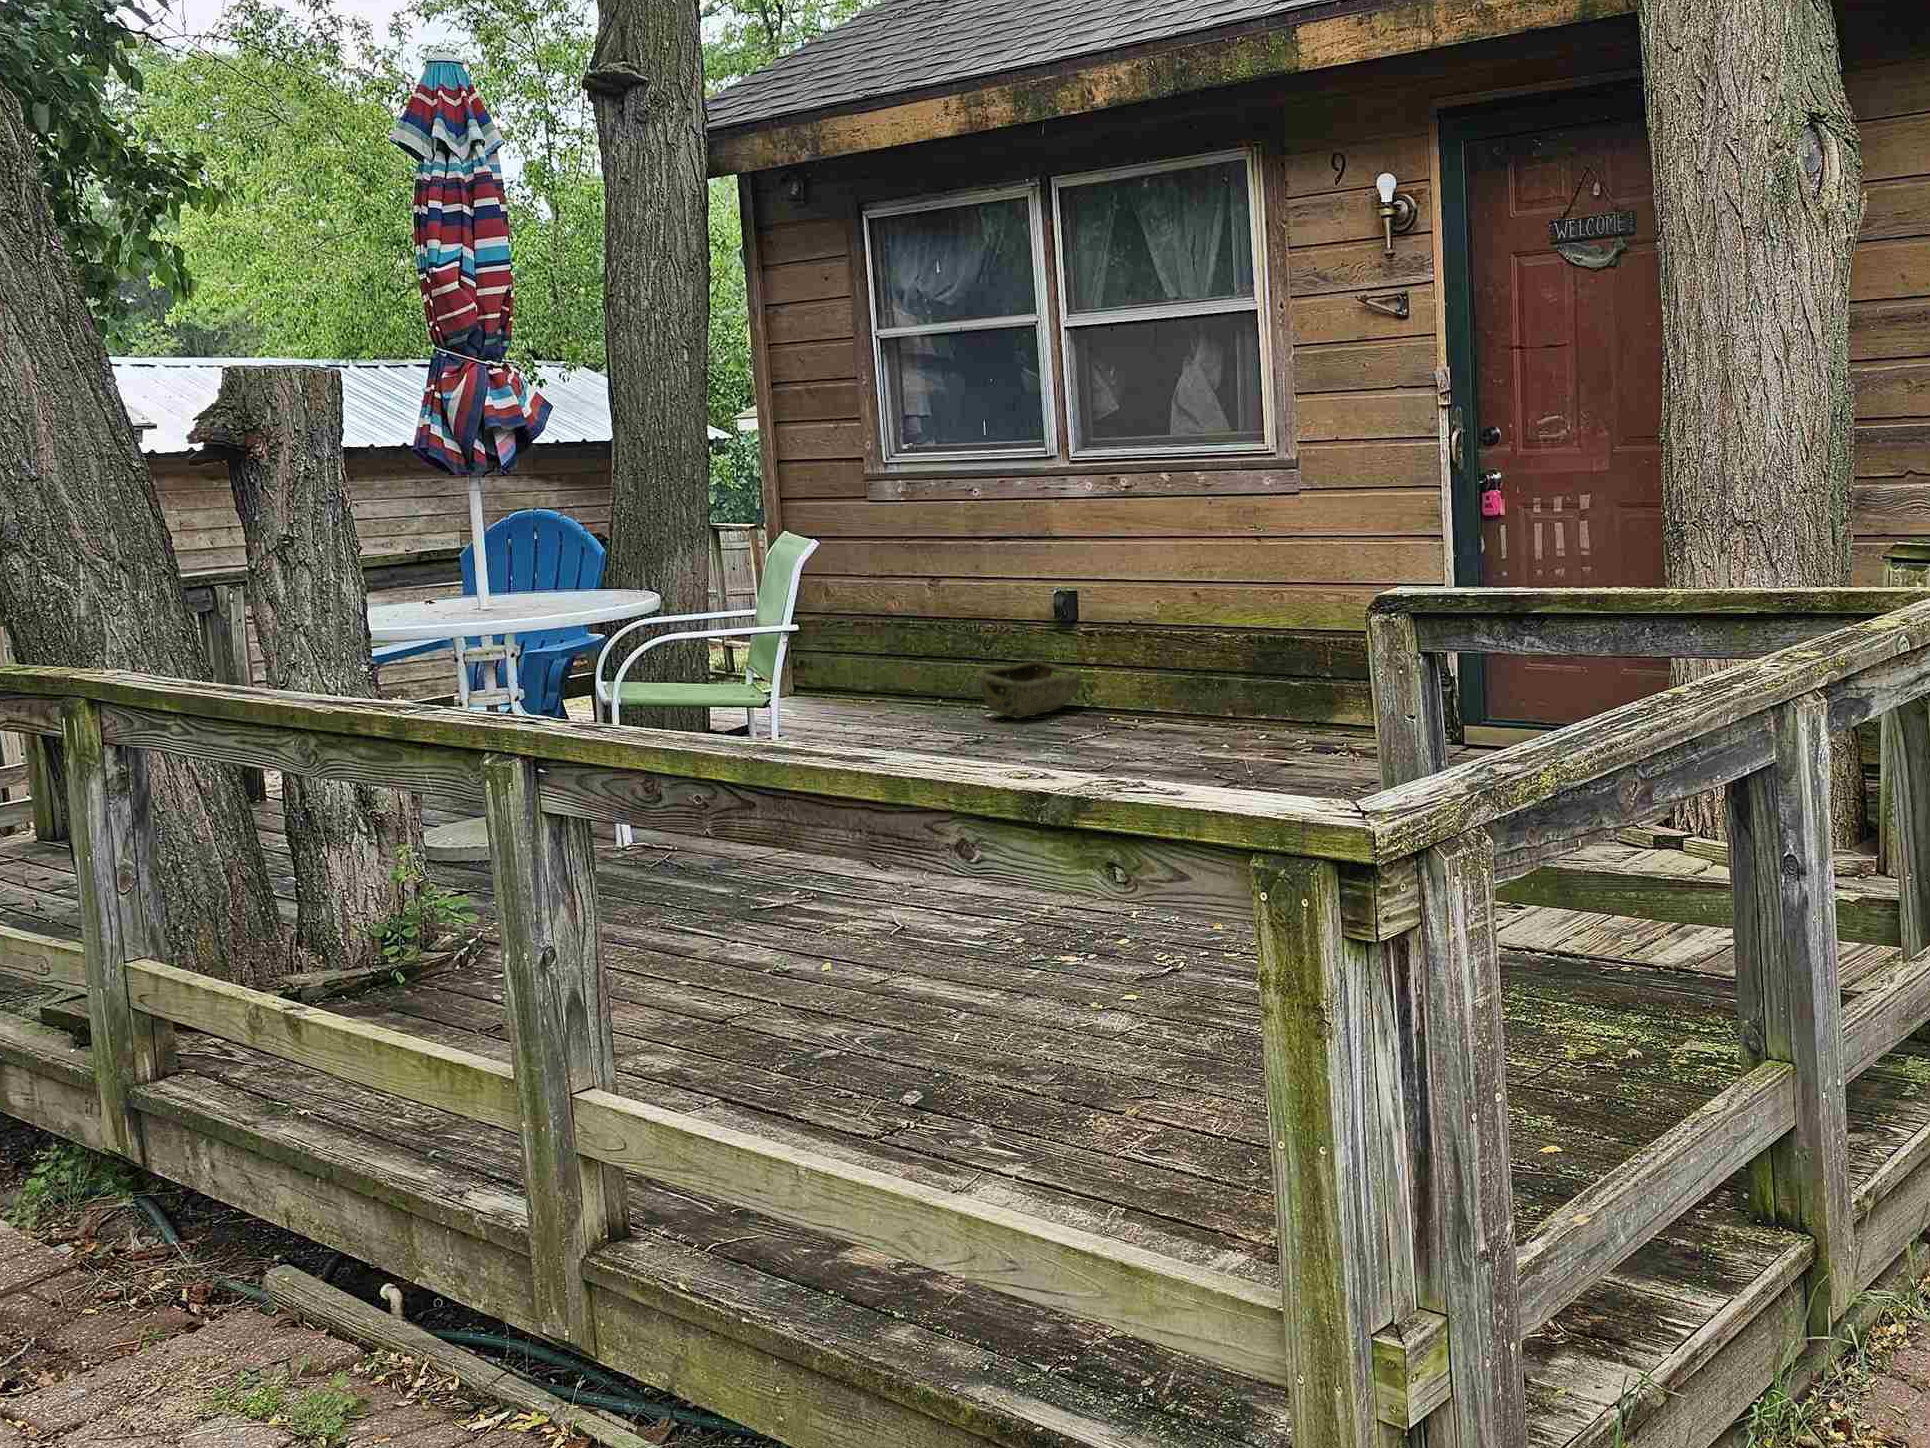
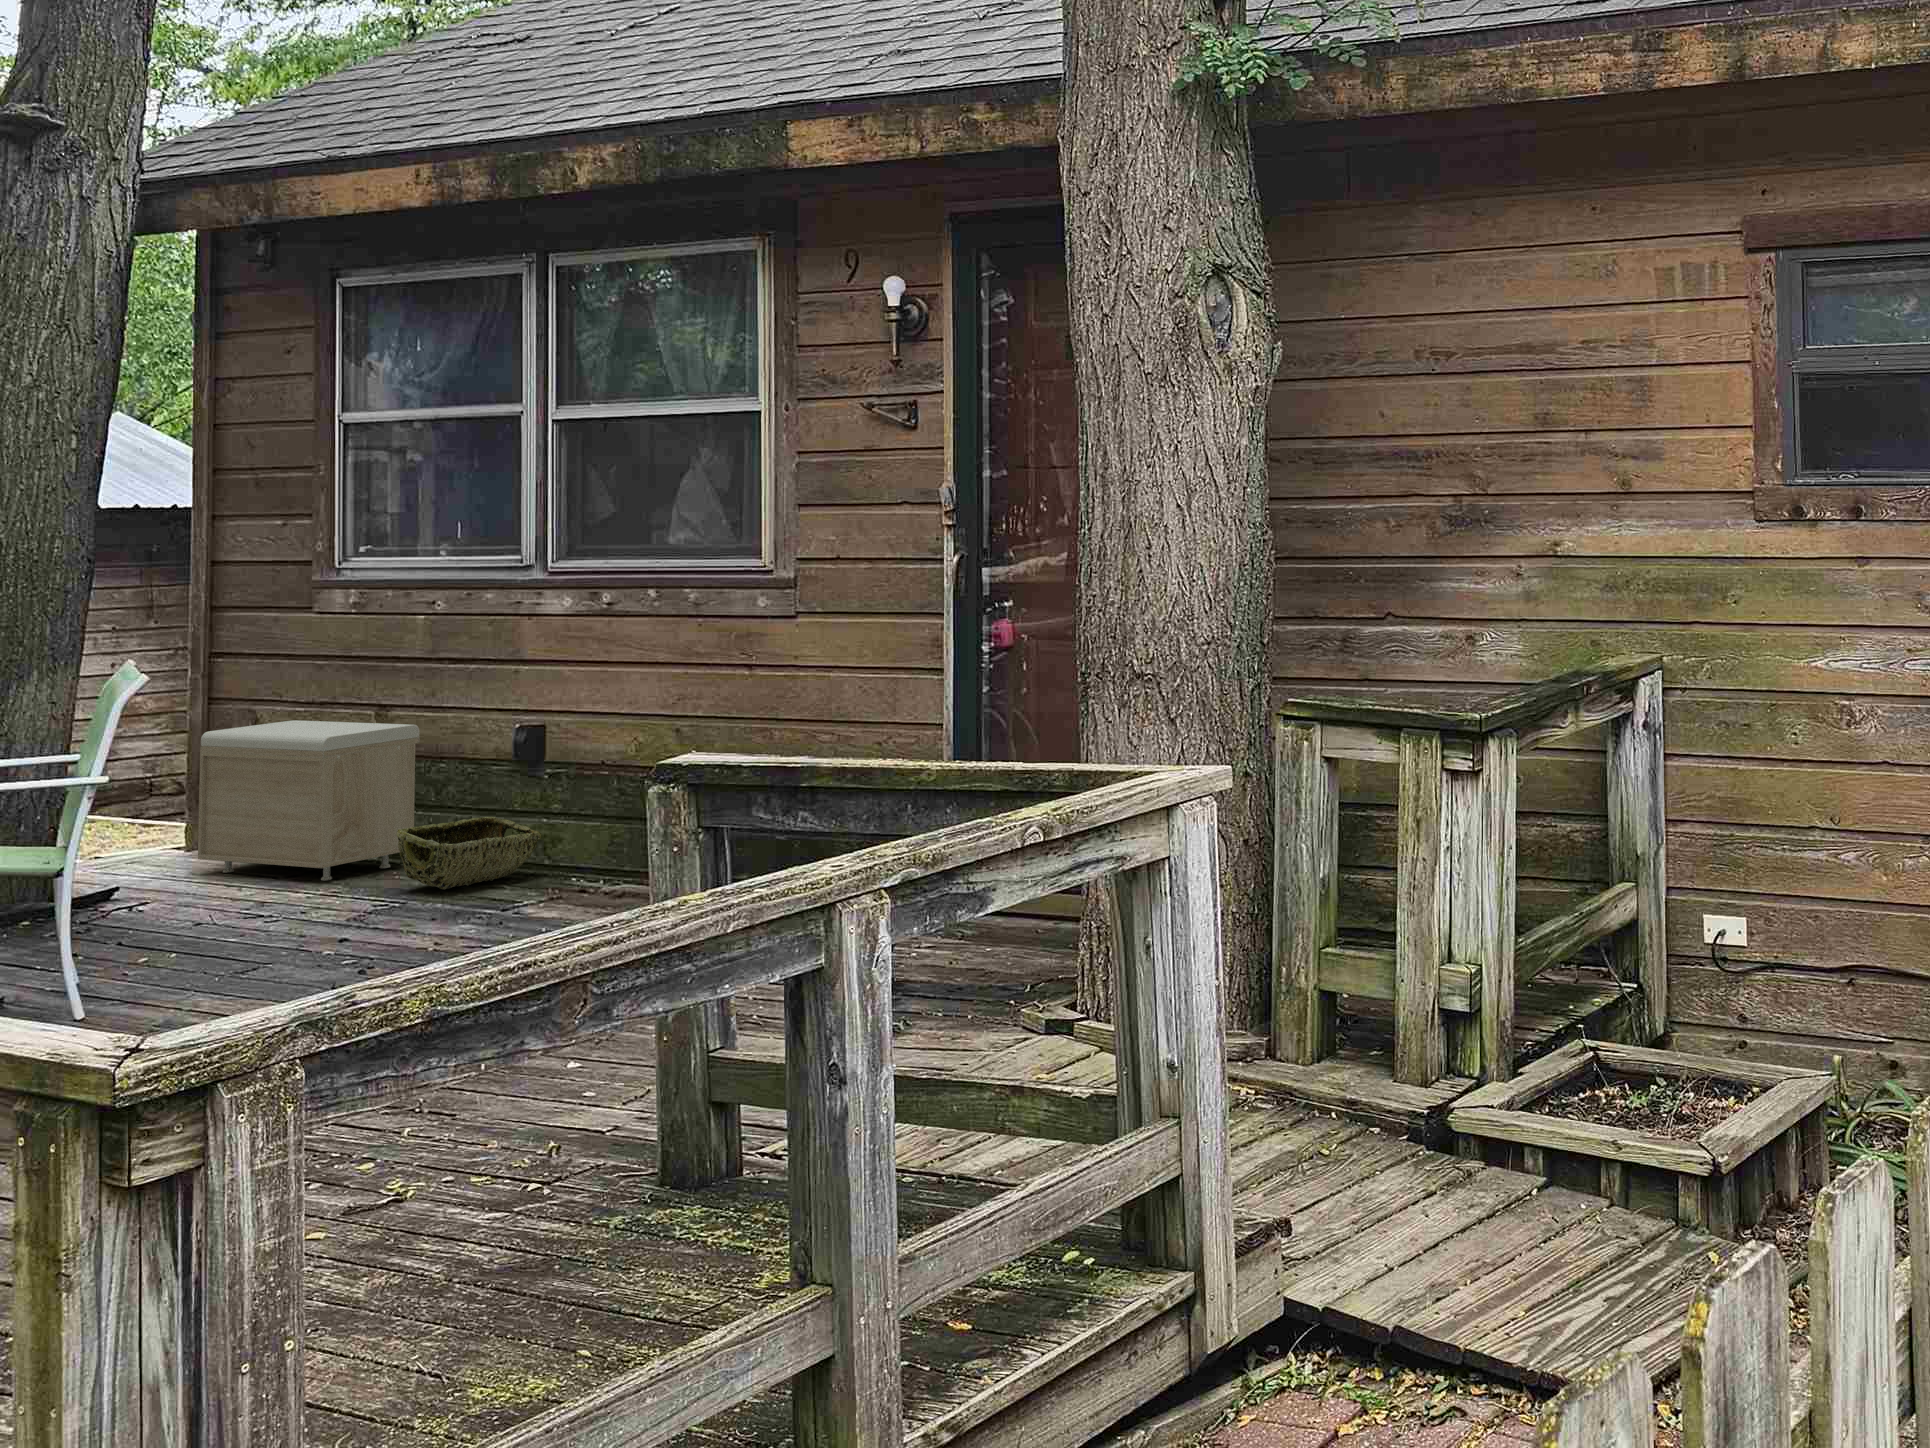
storage bench: none [807,586,975,711] -> present [198,720,420,881]

